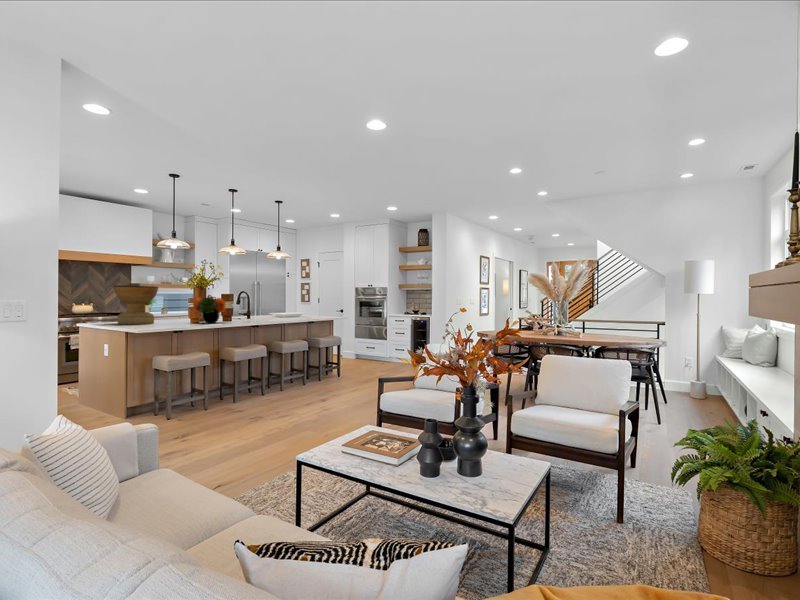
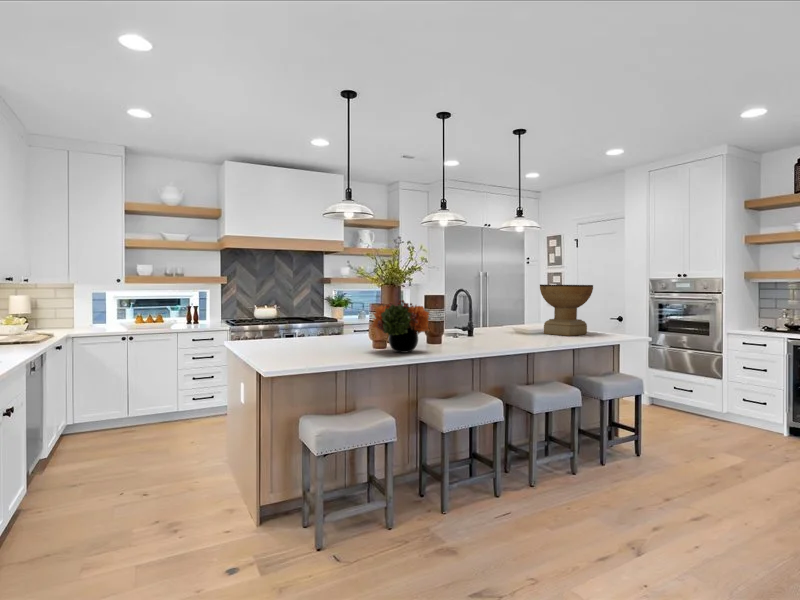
decorative bowl: present [113,285,158,324] -> present [540,284,593,336]

